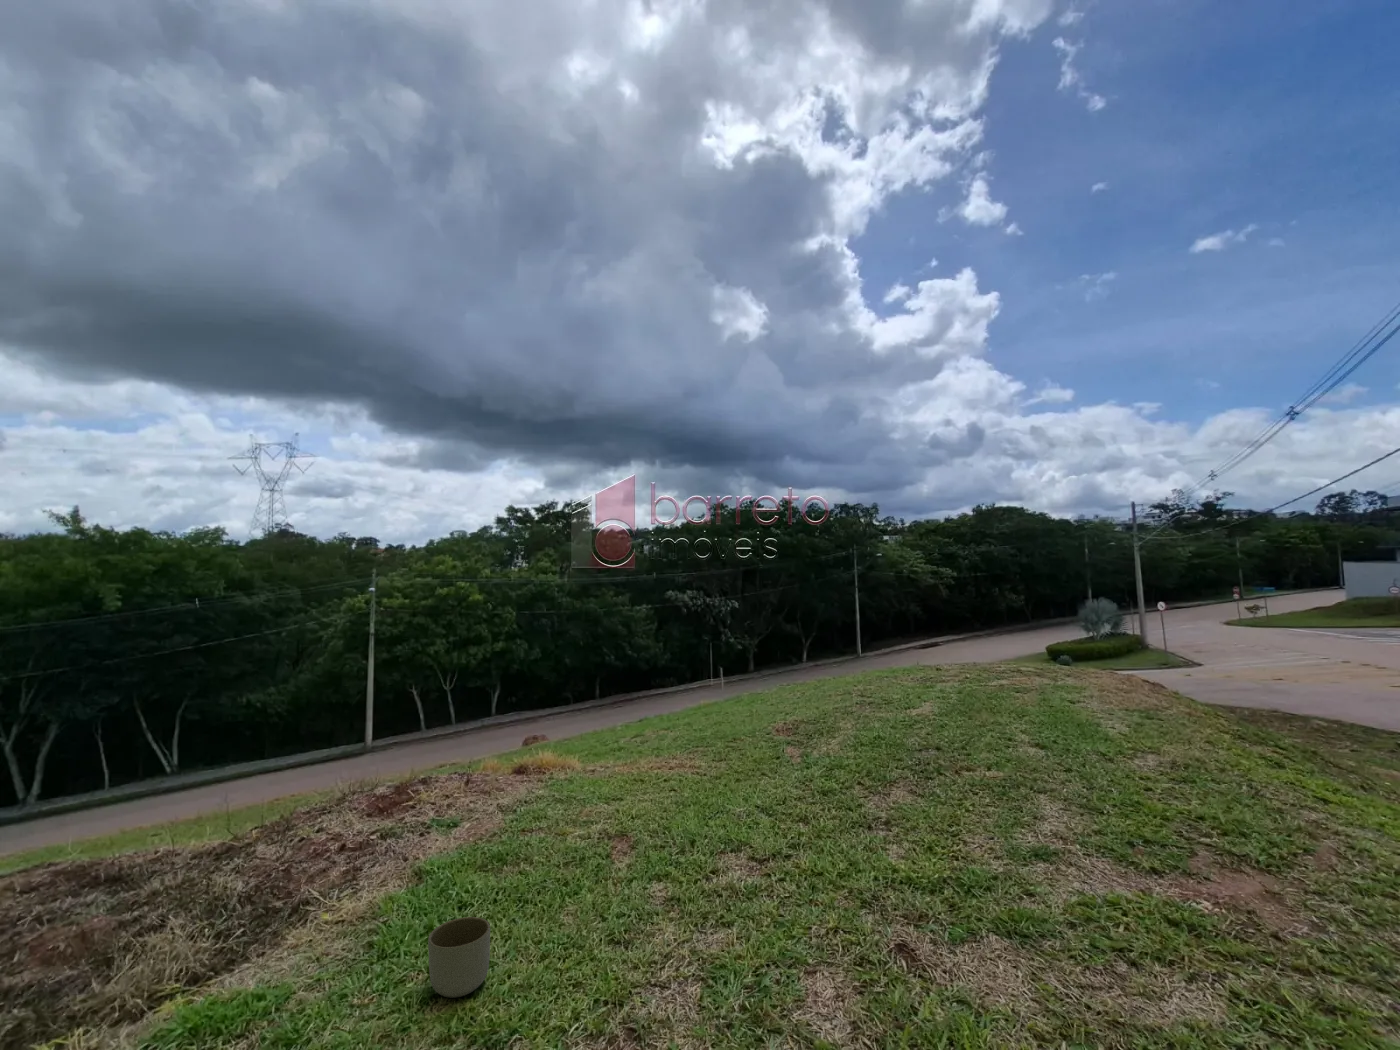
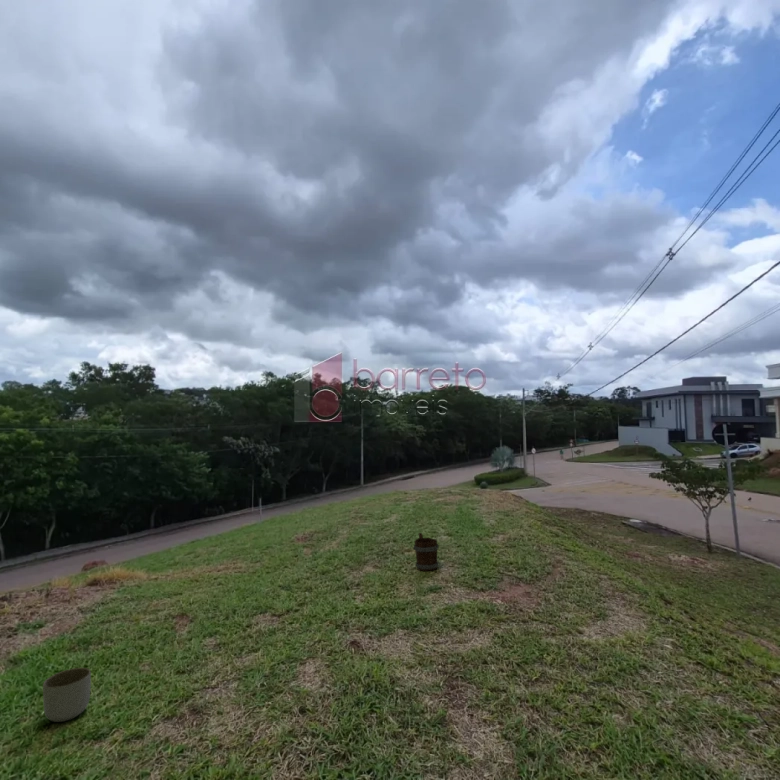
bucket: none [978,746,1025,814] -> present [413,533,439,571]

